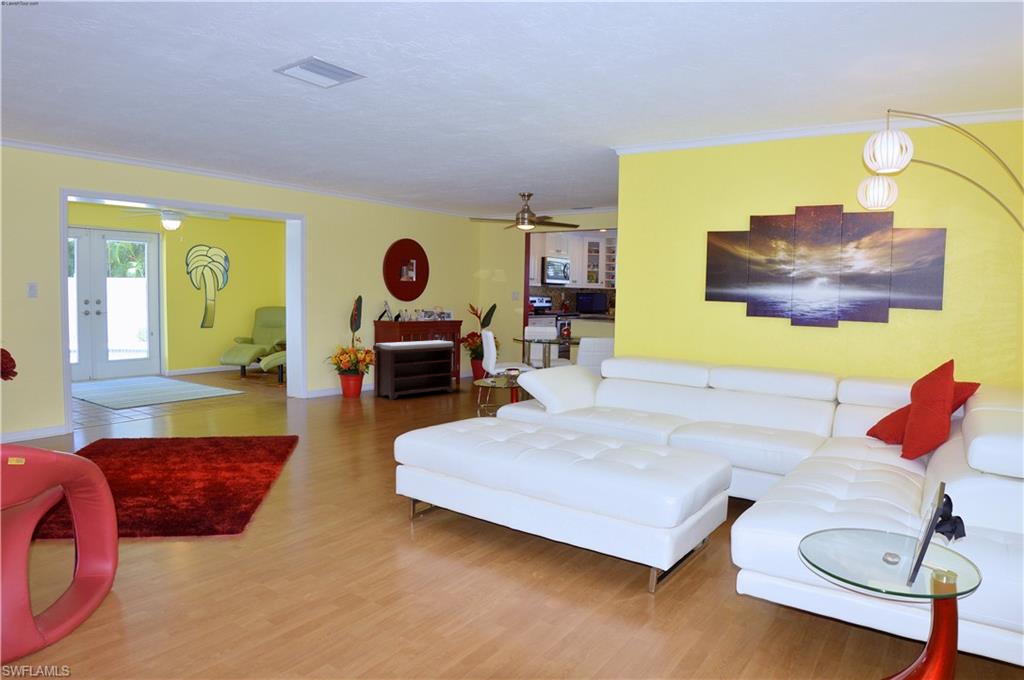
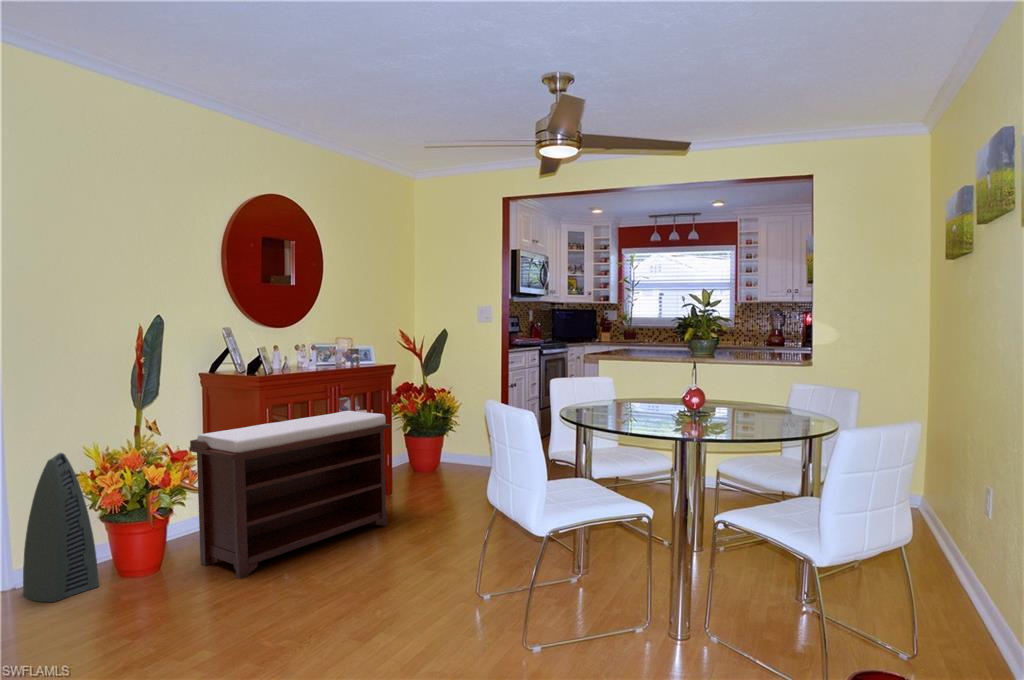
air purifier: none [315,346,340,400] -> present [23,453,99,602]

